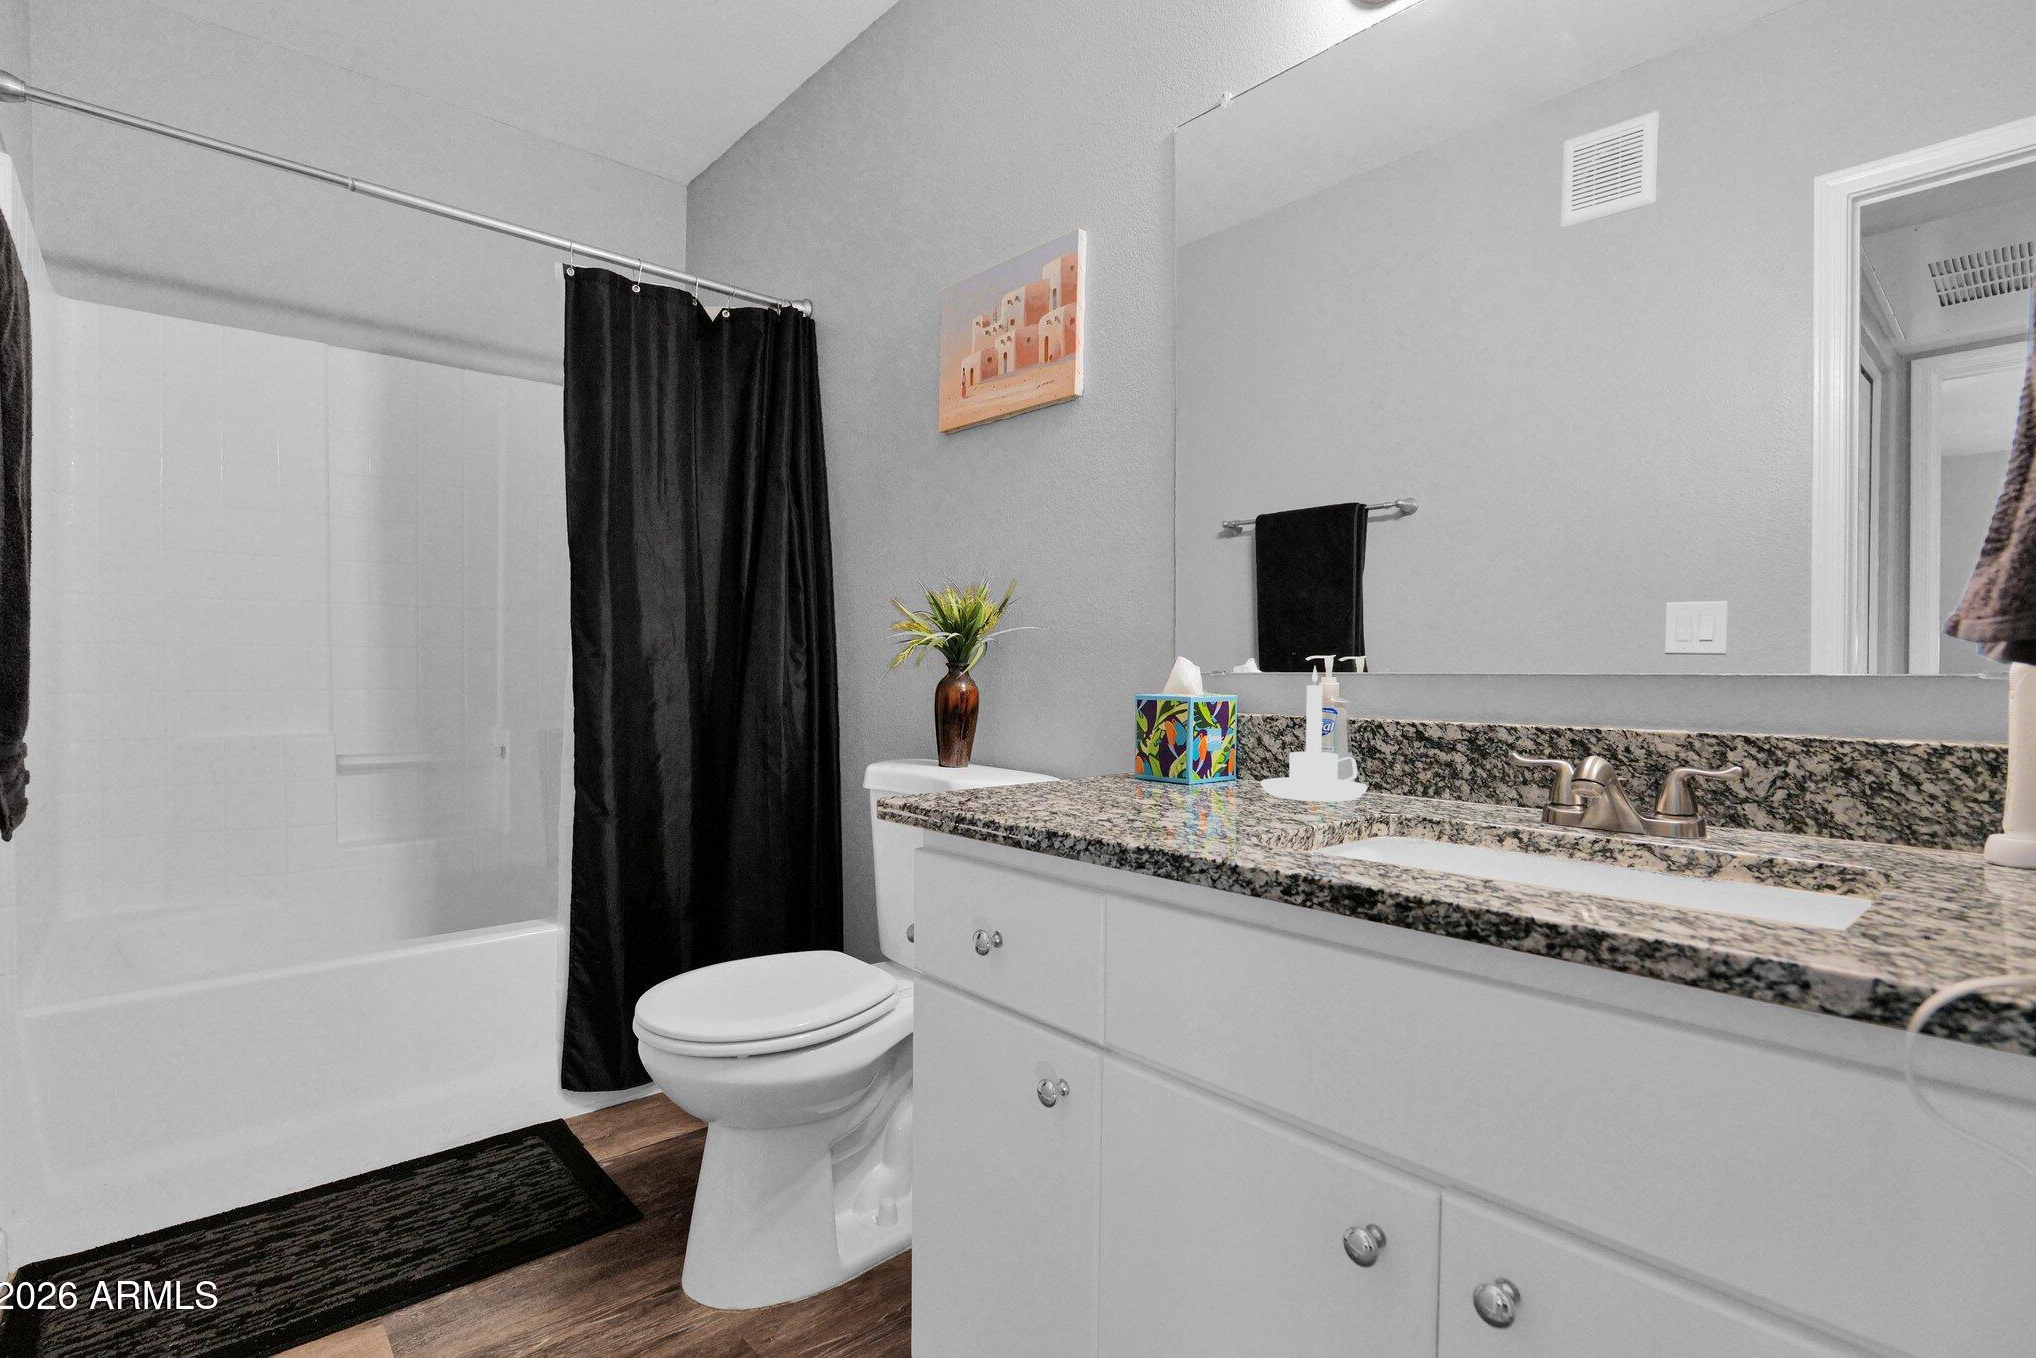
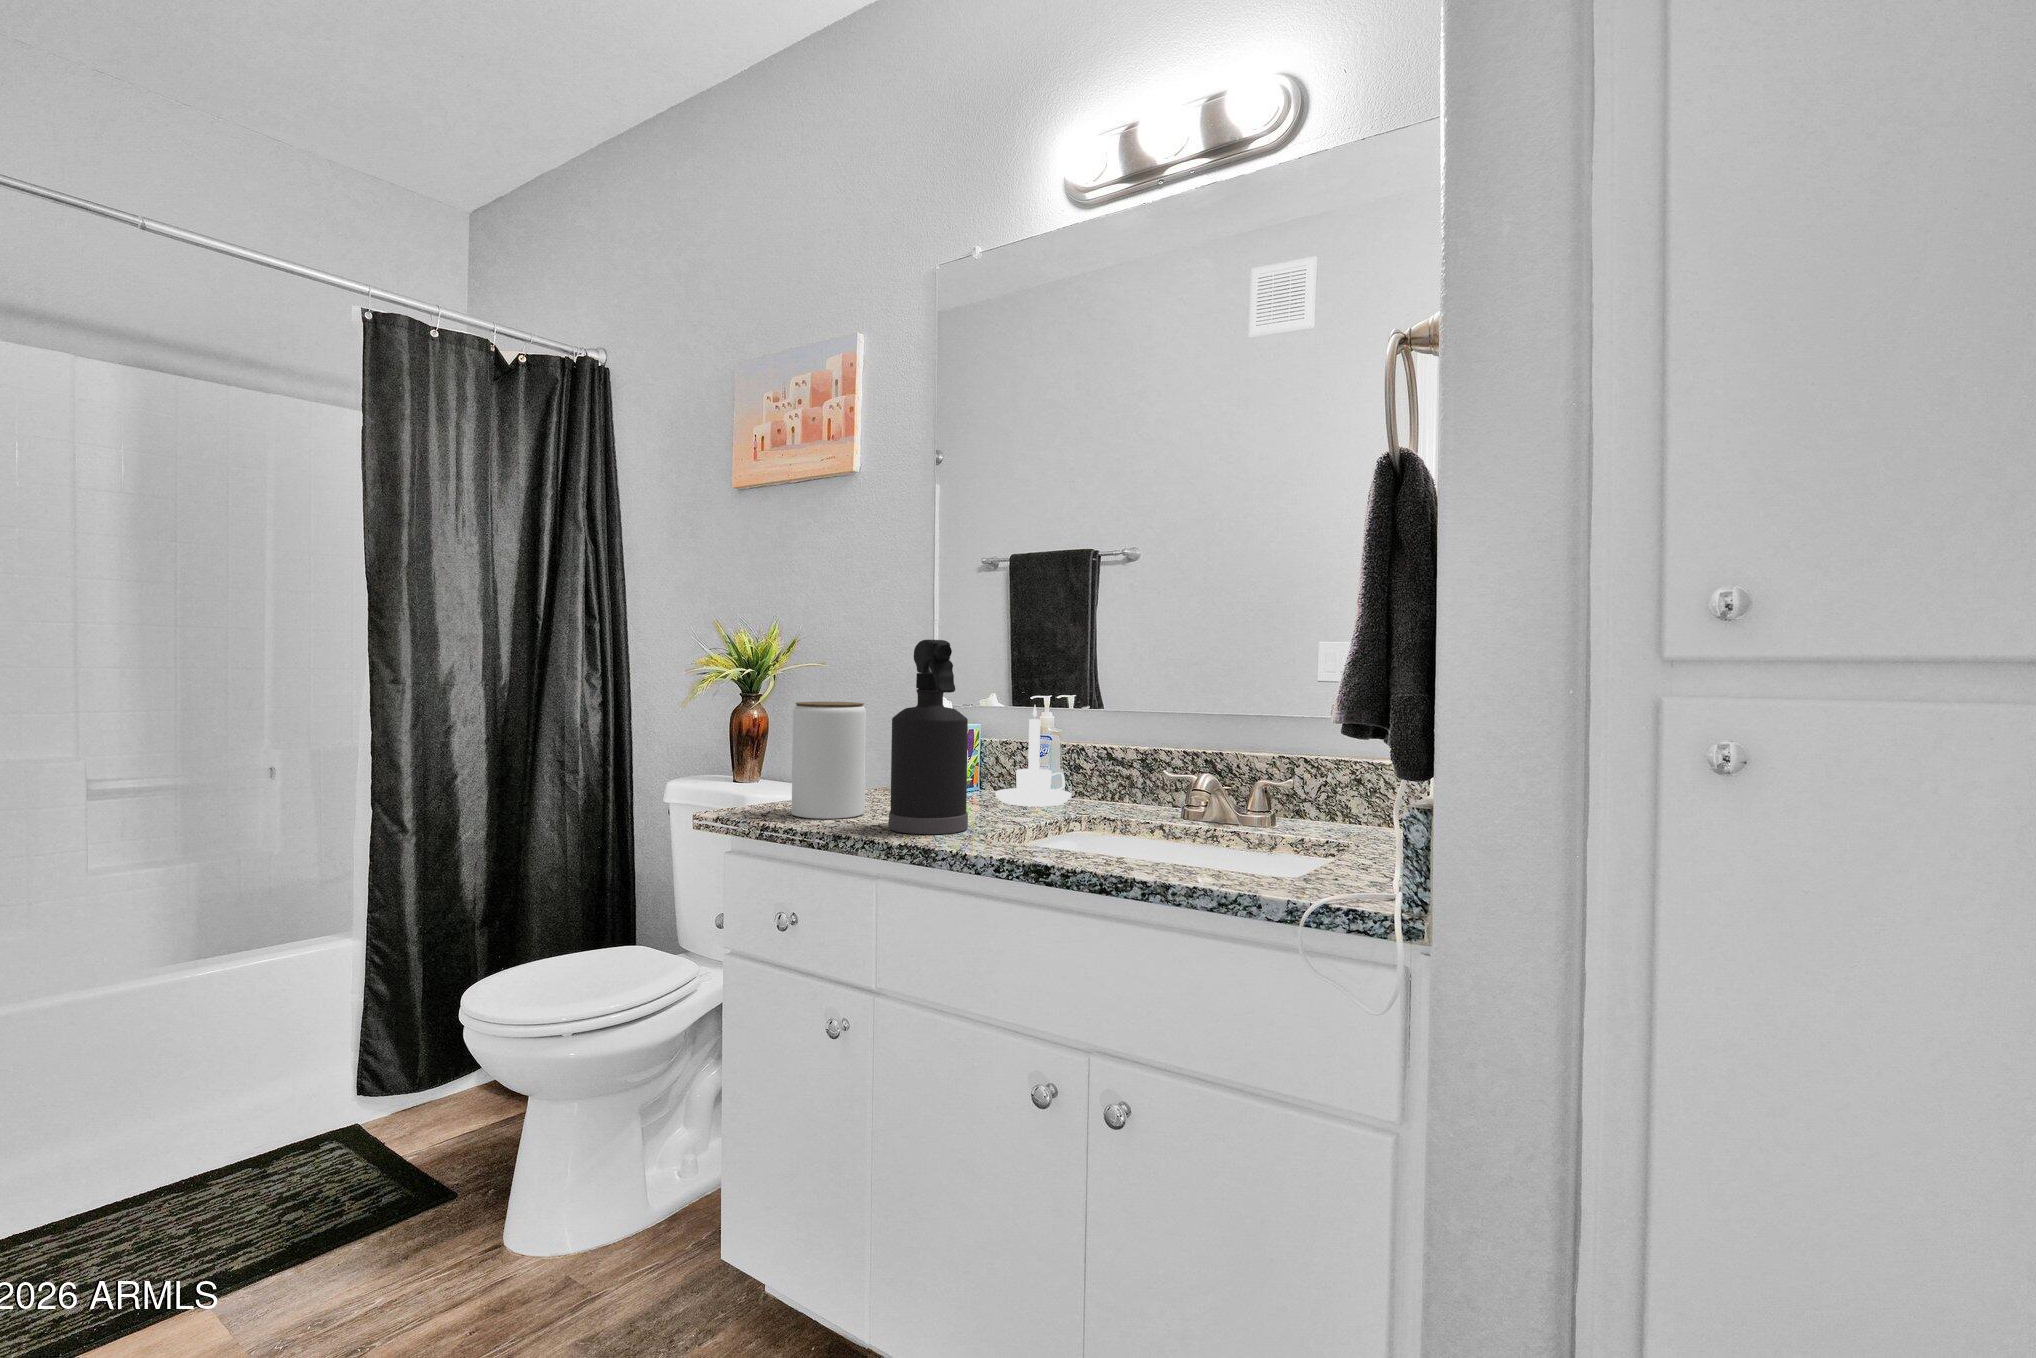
spray bottle: none [1122,565,1231,834] -> present [889,640,968,834]
jar: none [997,660,1091,809] -> present [792,702,866,819]

